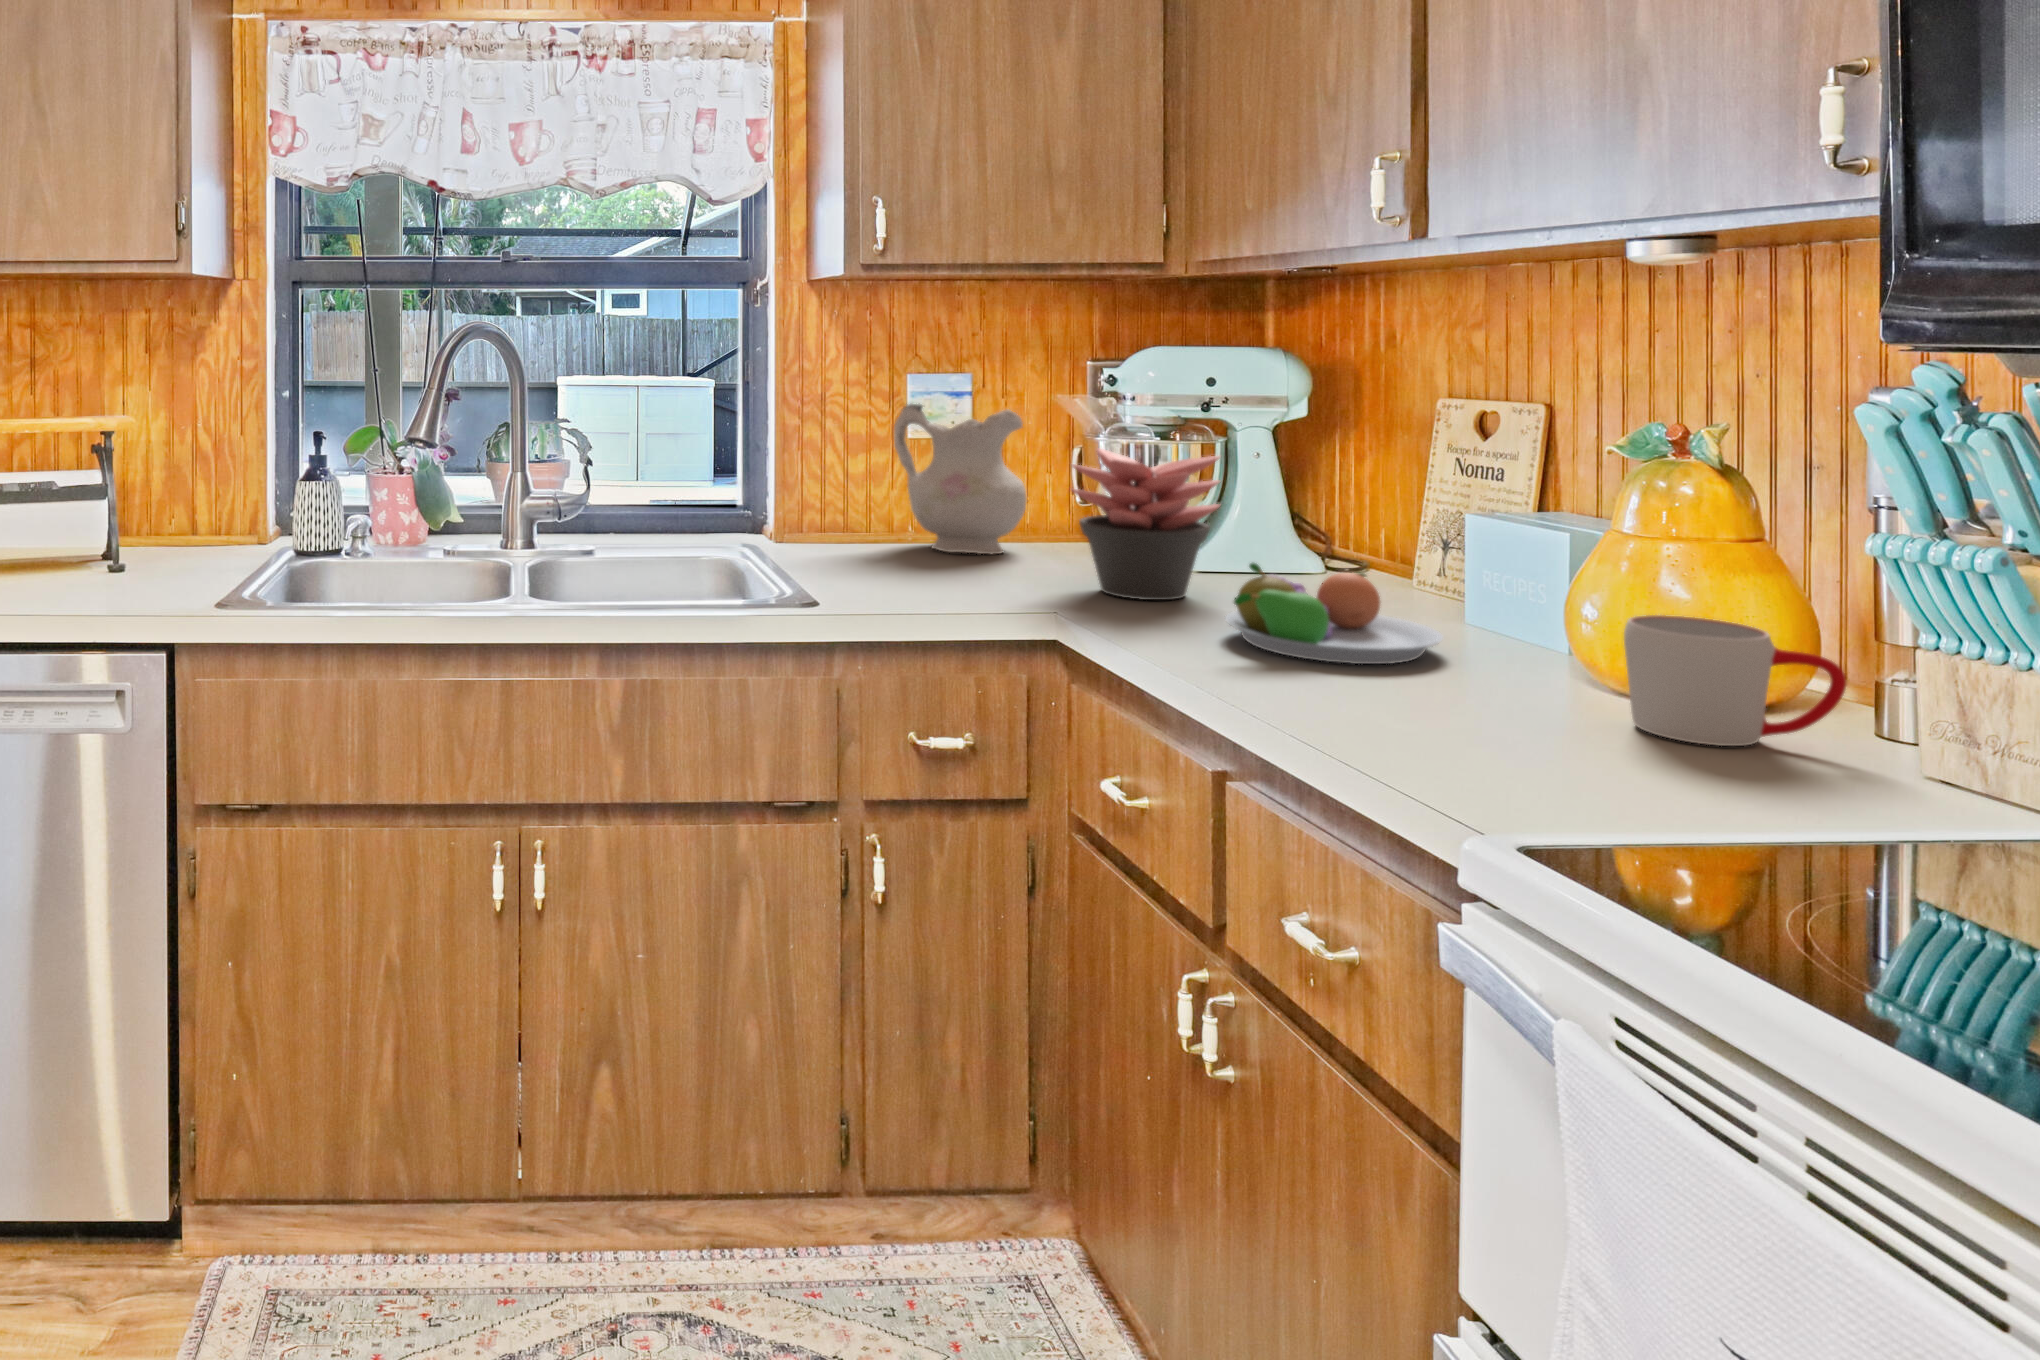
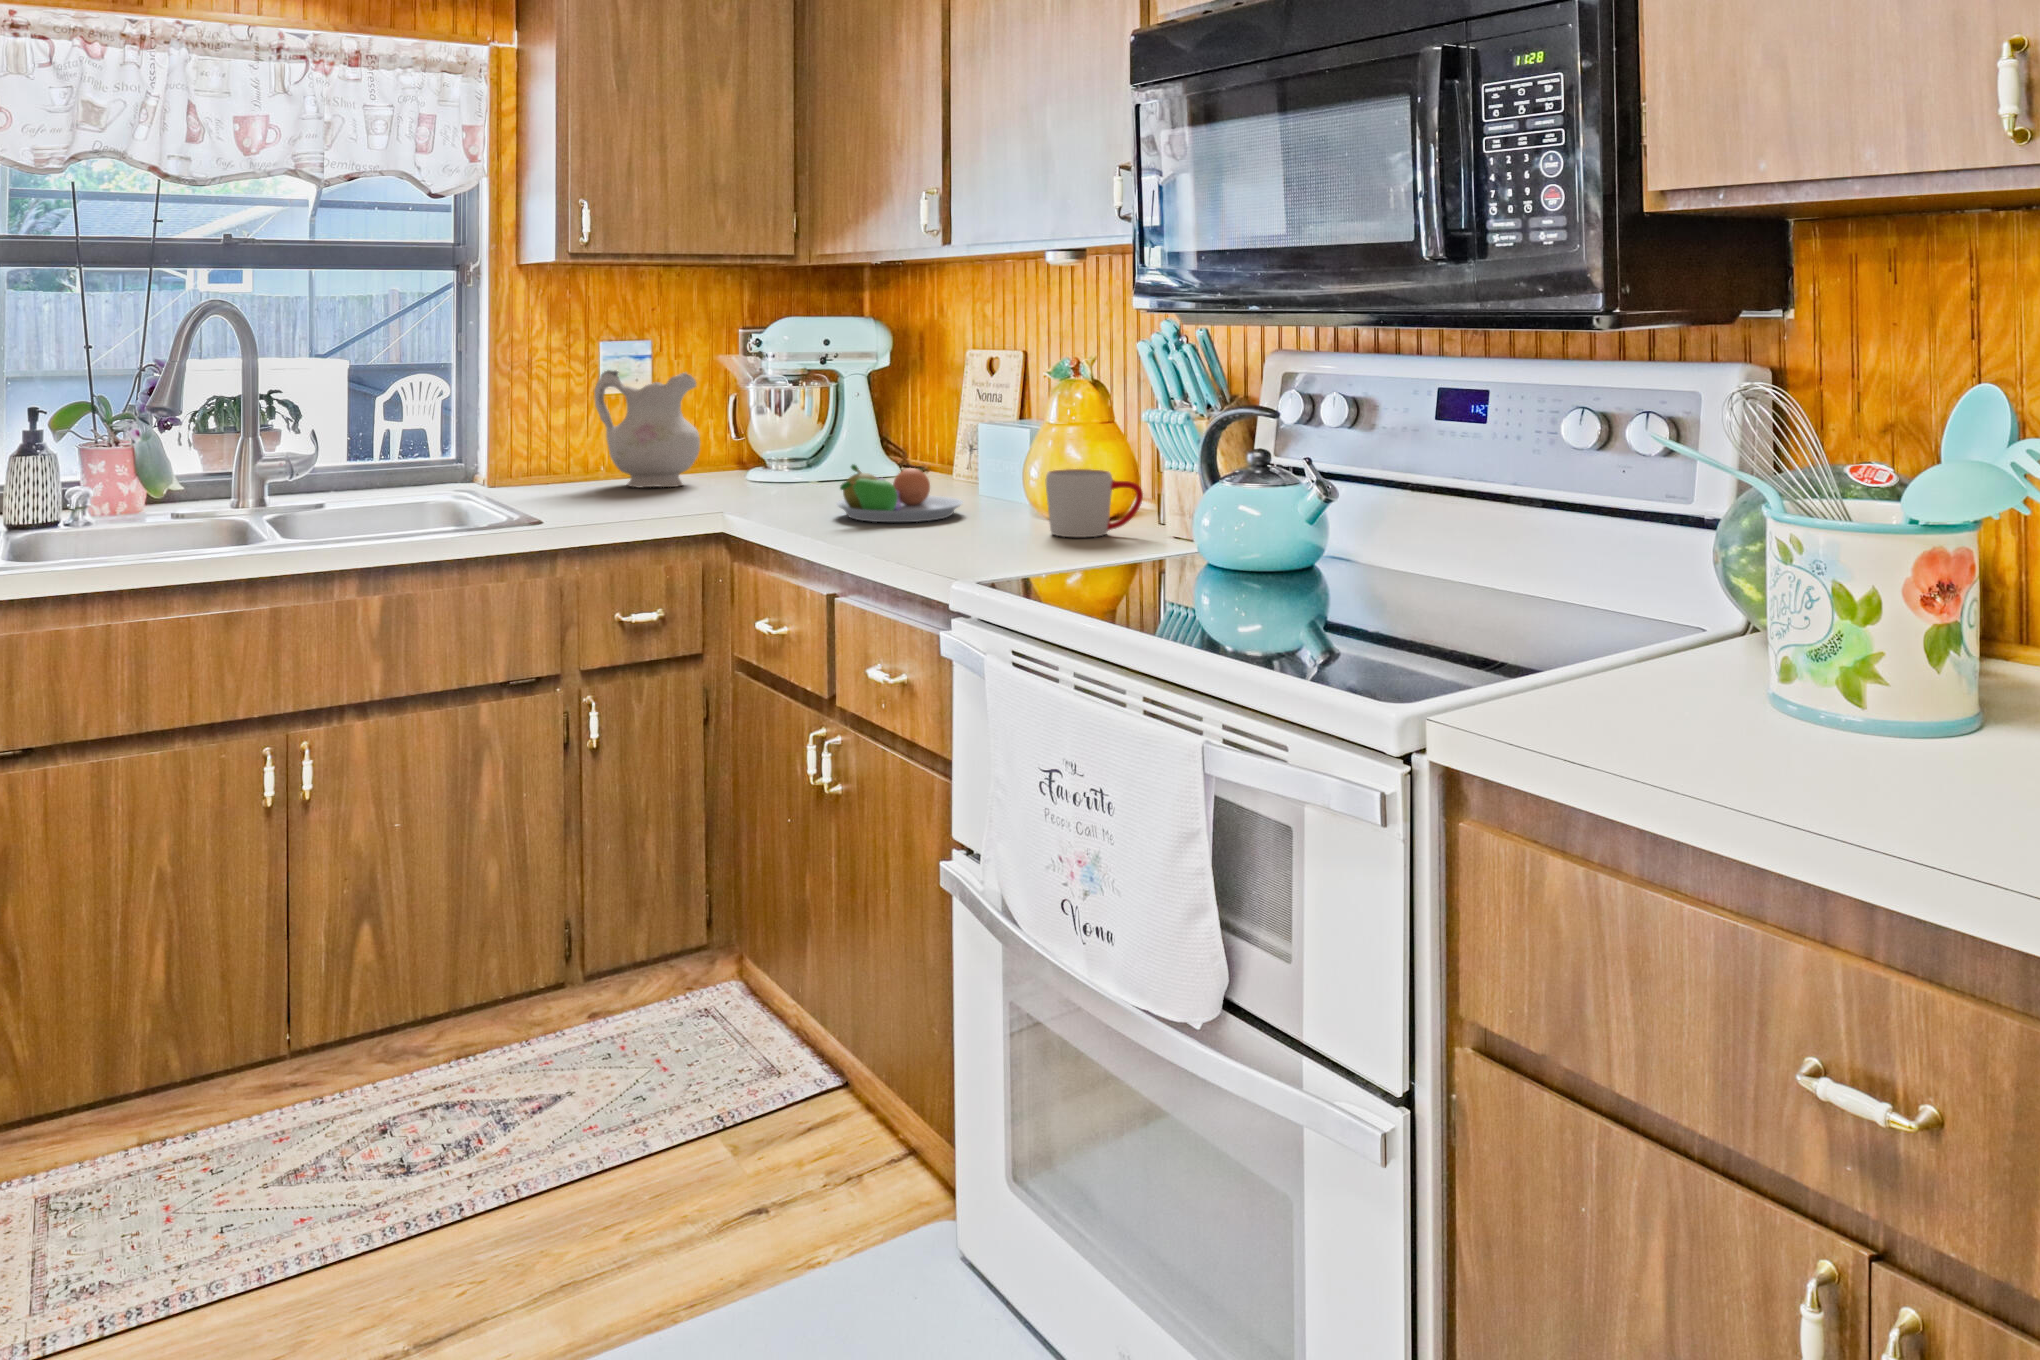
succulent plant: present [1071,448,1220,600] -> none [732,397,835,503]

